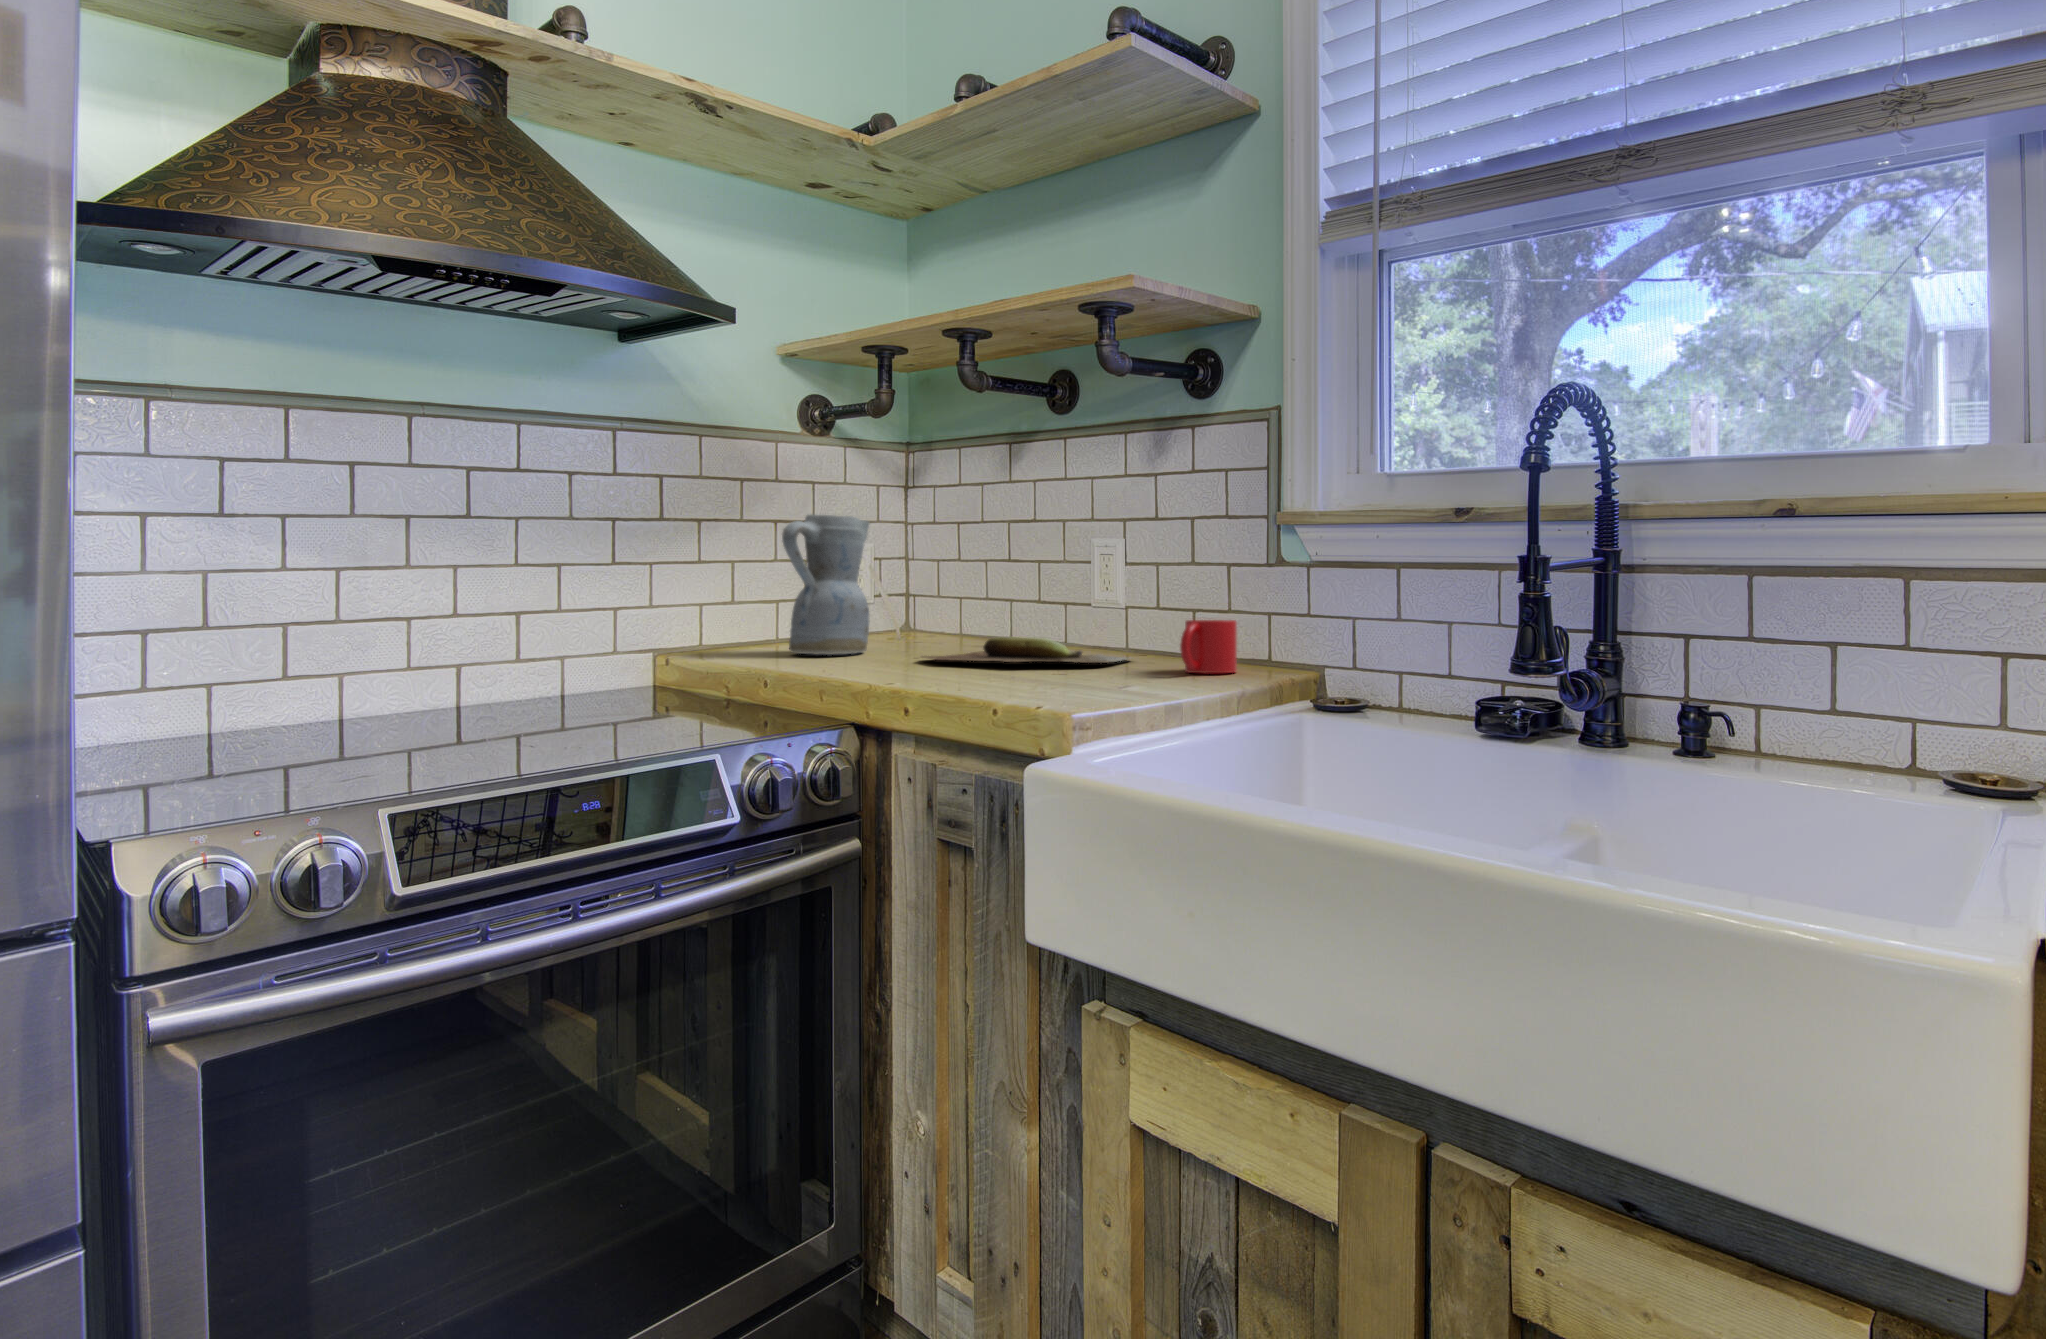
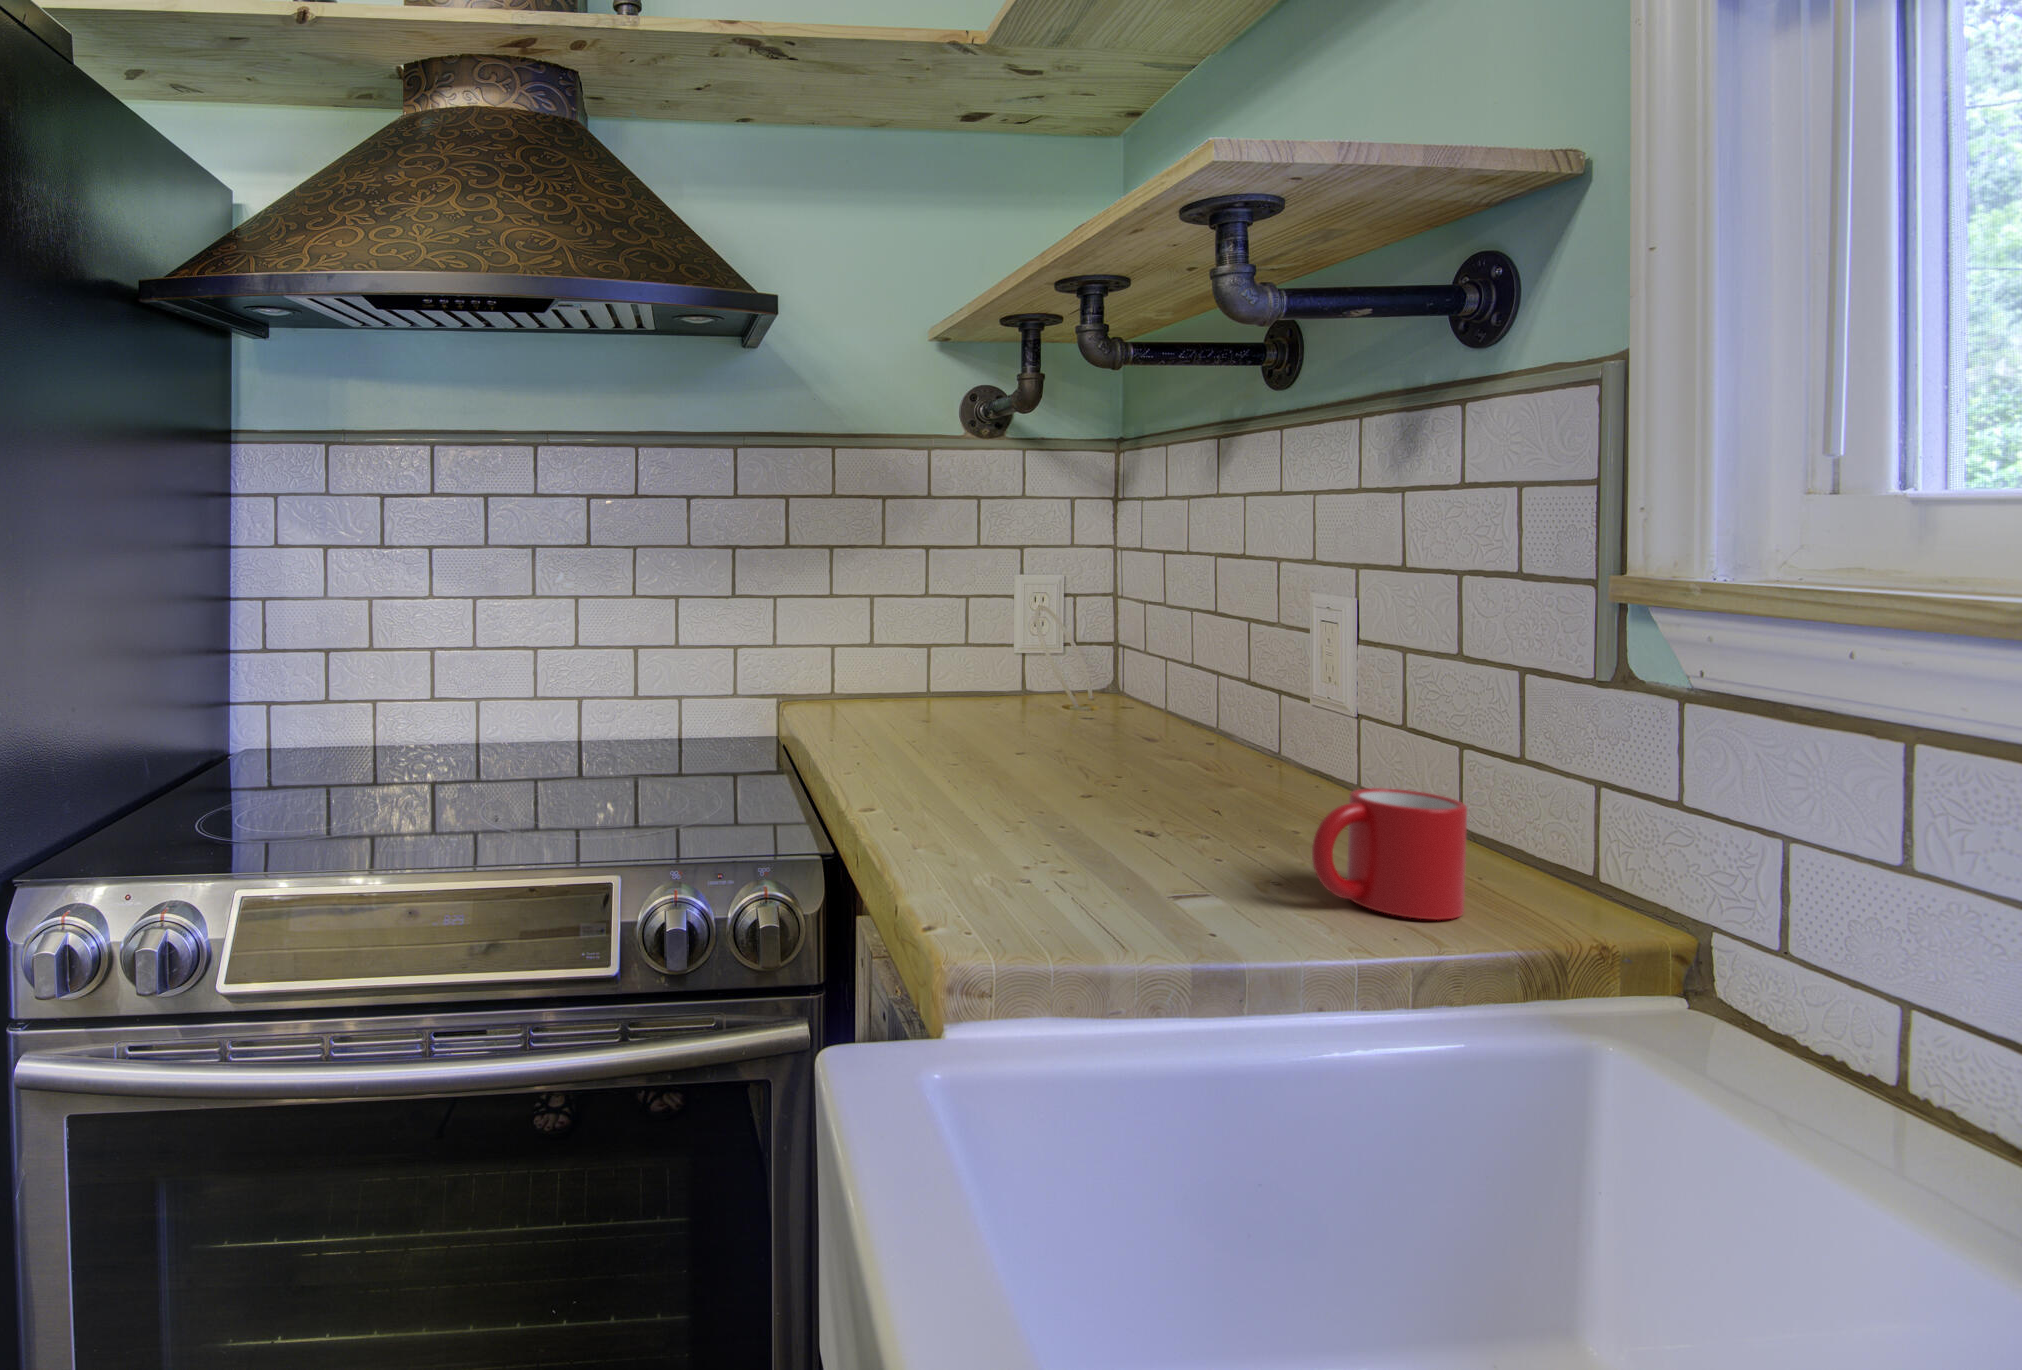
ceramic pitcher: present [782,514,869,655] -> none [858,548,984,738]
cutting board: present [925,638,1127,663] -> none [981,748,1316,834]

